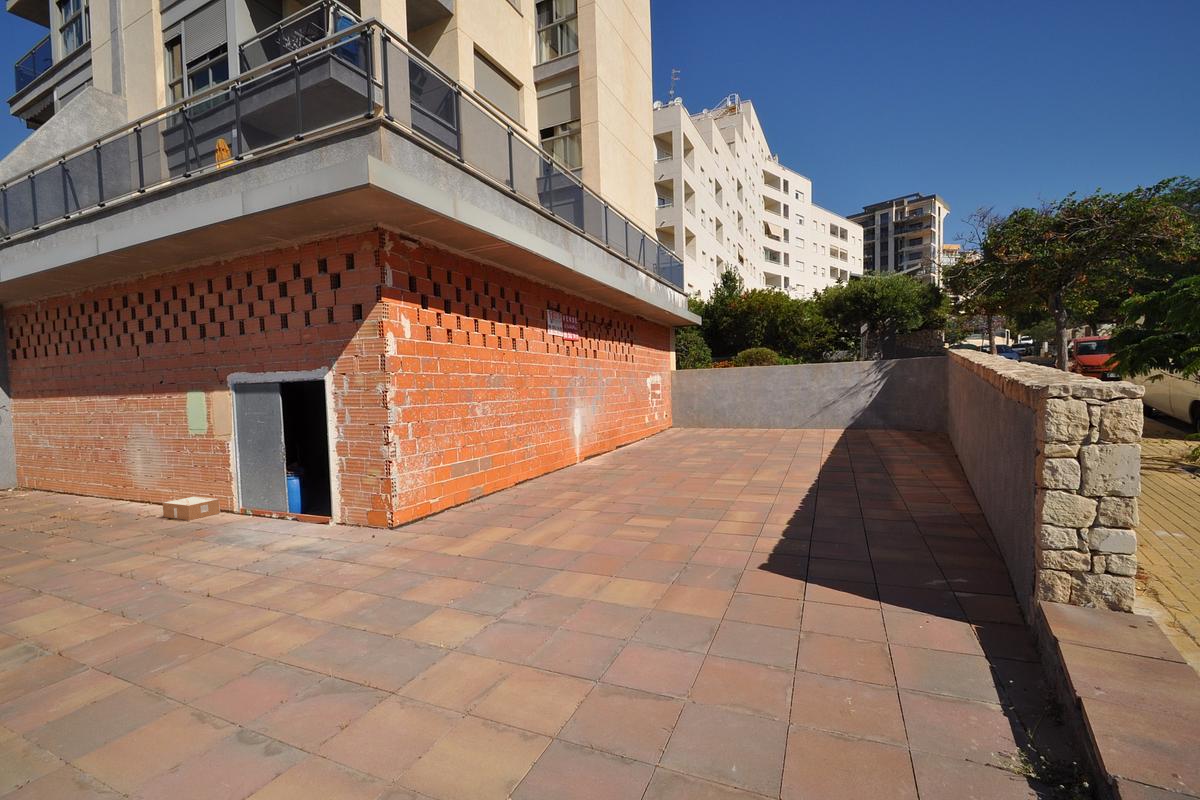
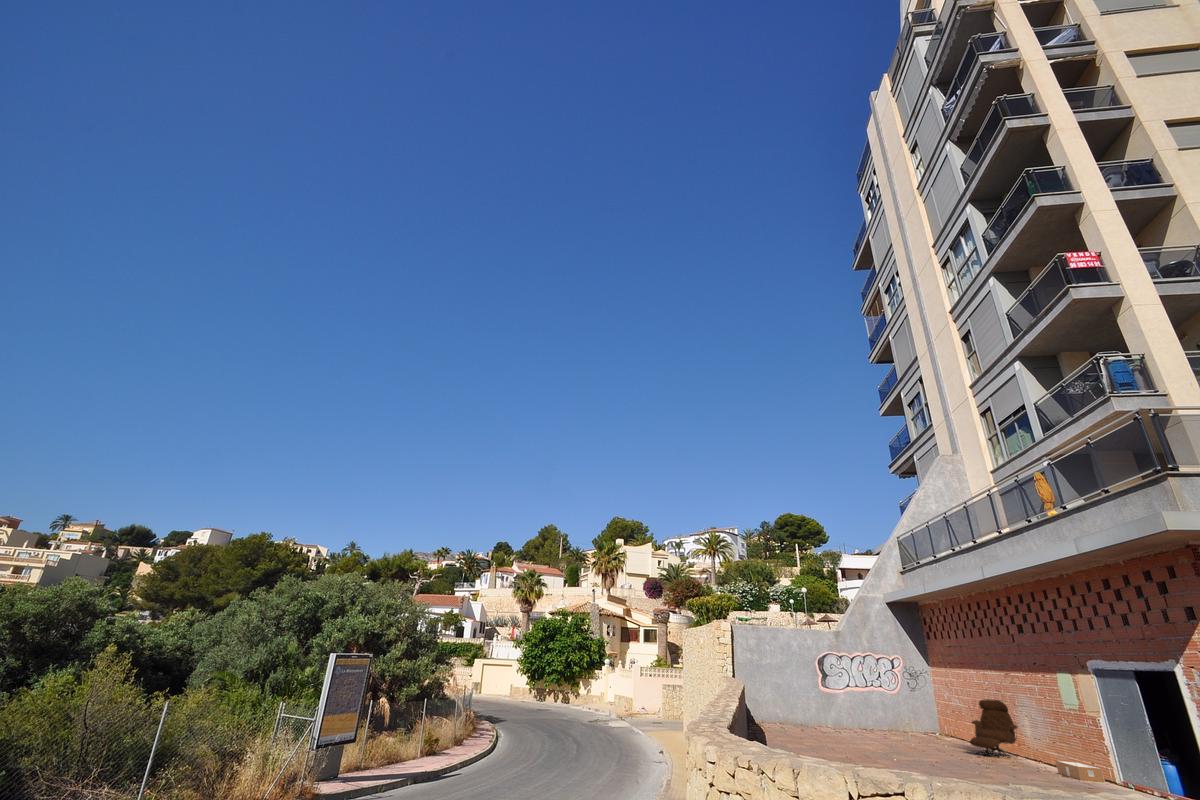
lounge chair: none [38,434,129,517] -> present [970,699,1018,757]

